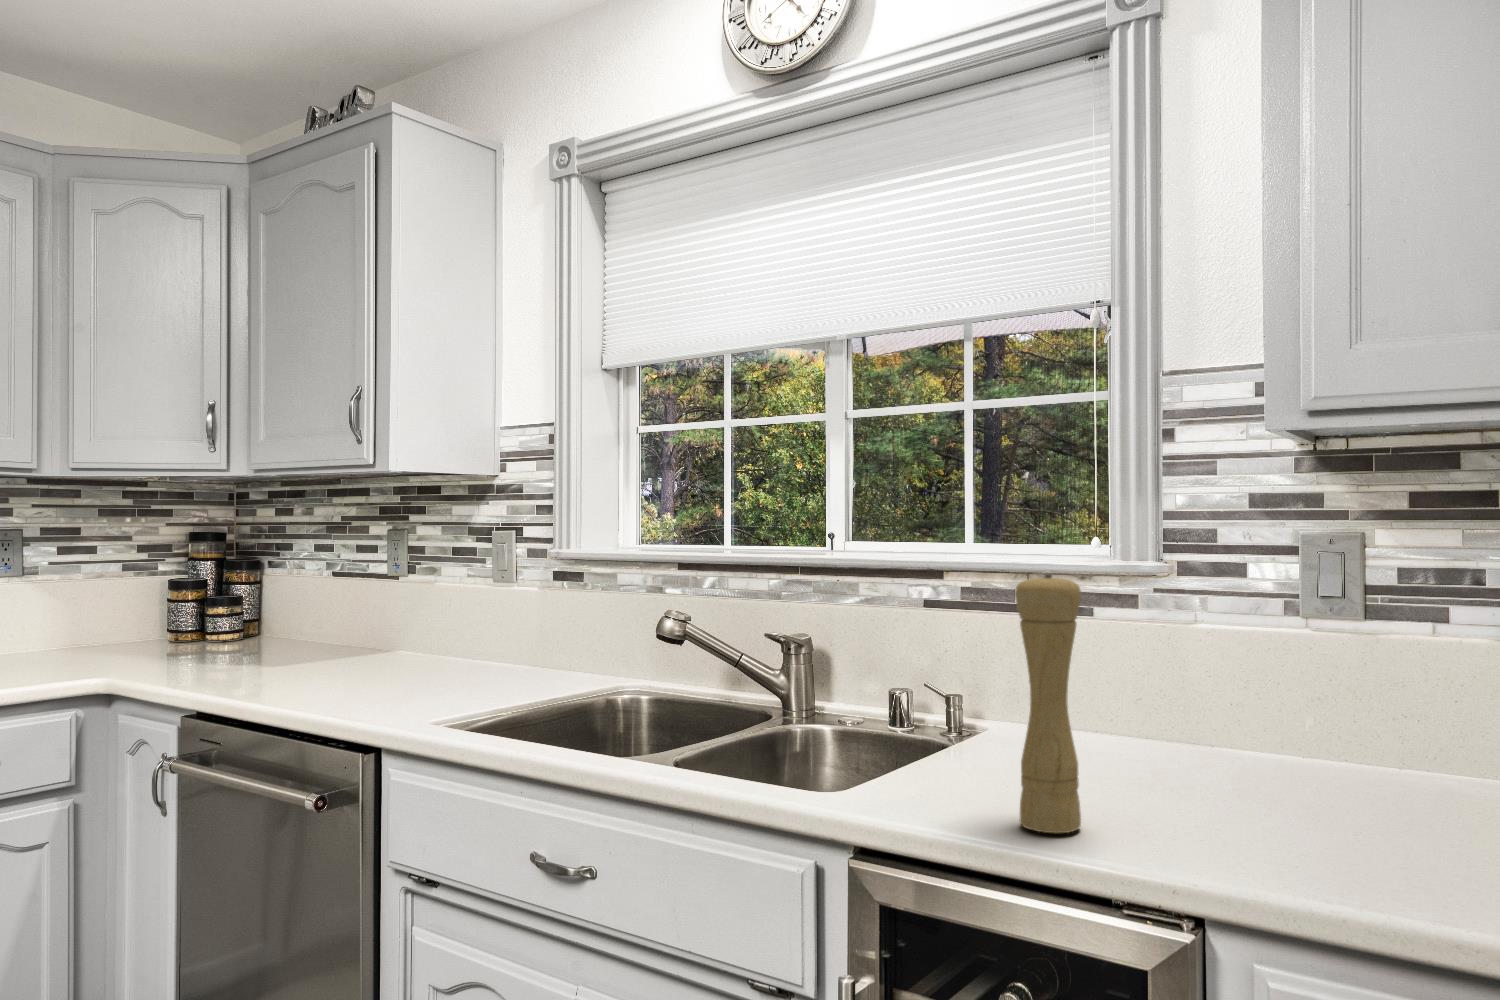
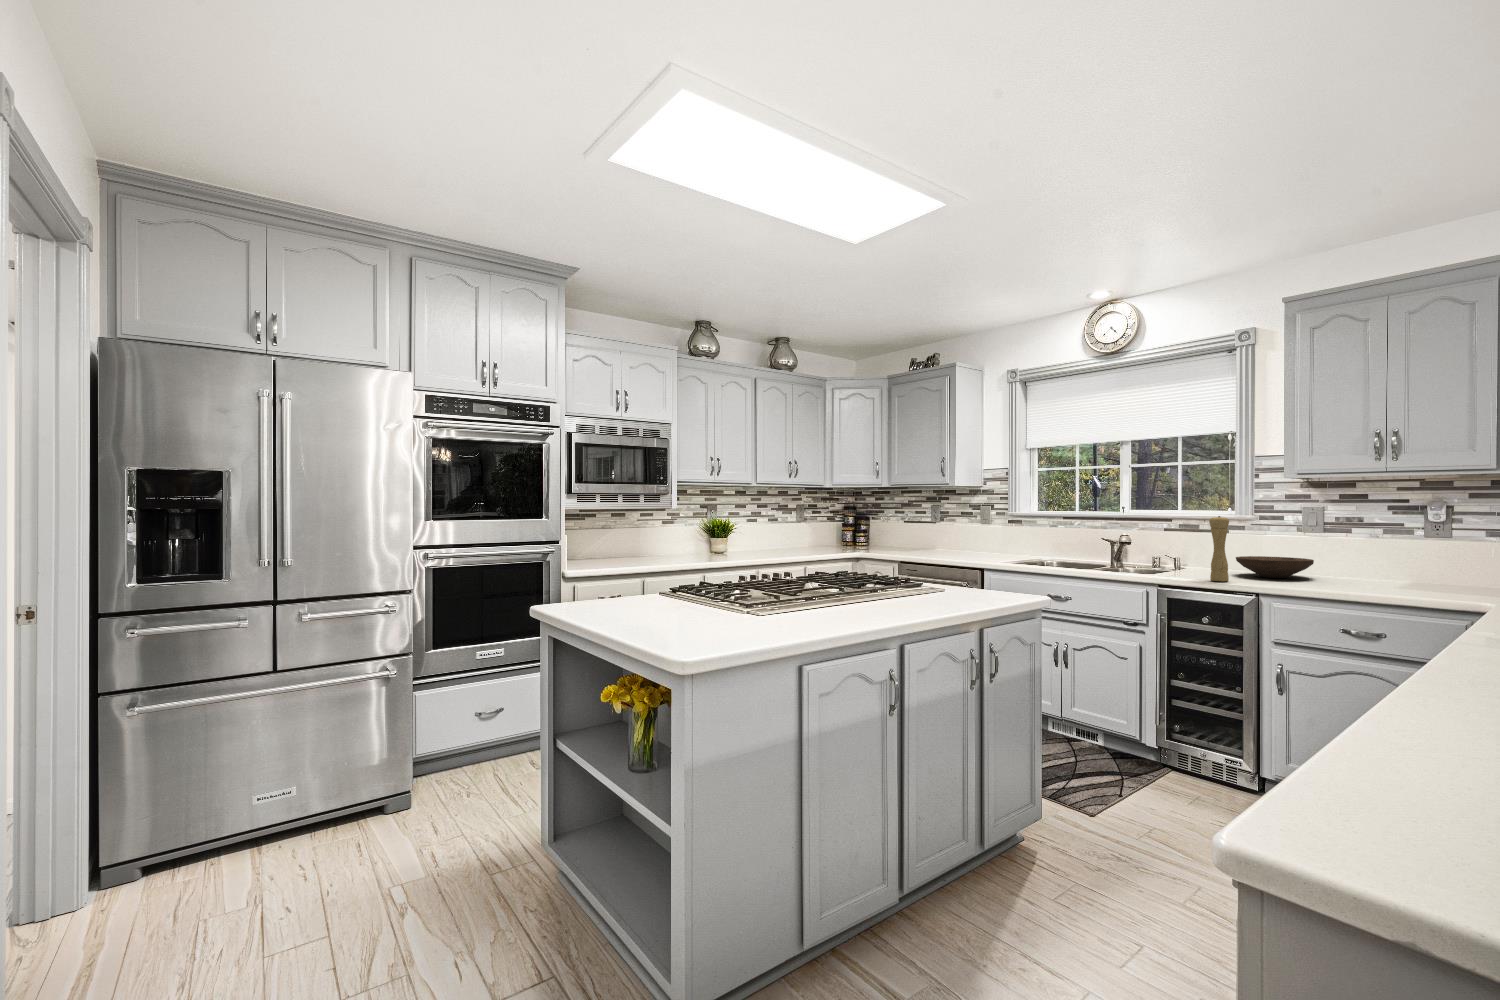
wooden bowl: none [1109,702,1351,793] -> present [1236,556,1314,578]

